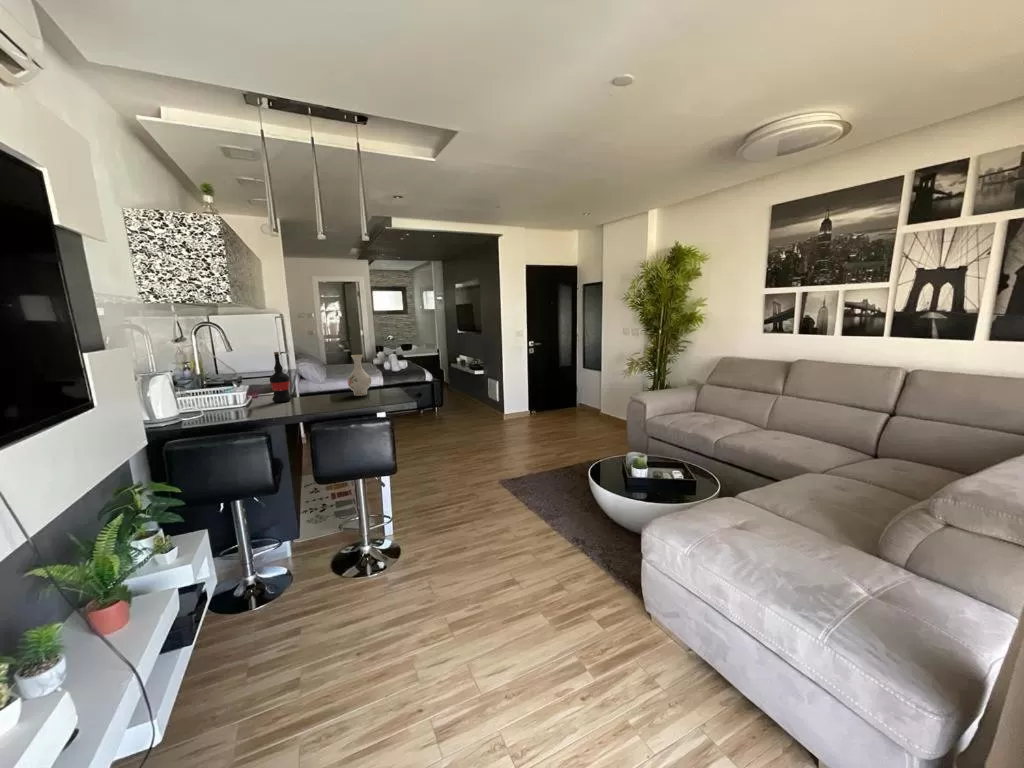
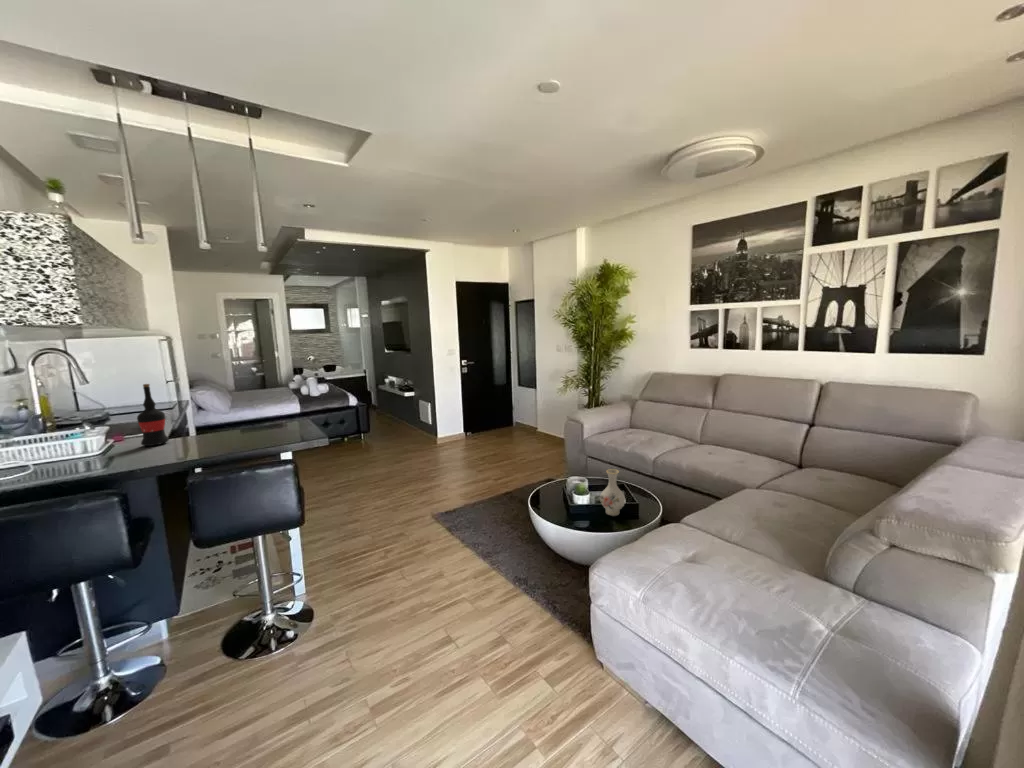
vase: present [347,355,371,396] -> present [600,469,625,516]

